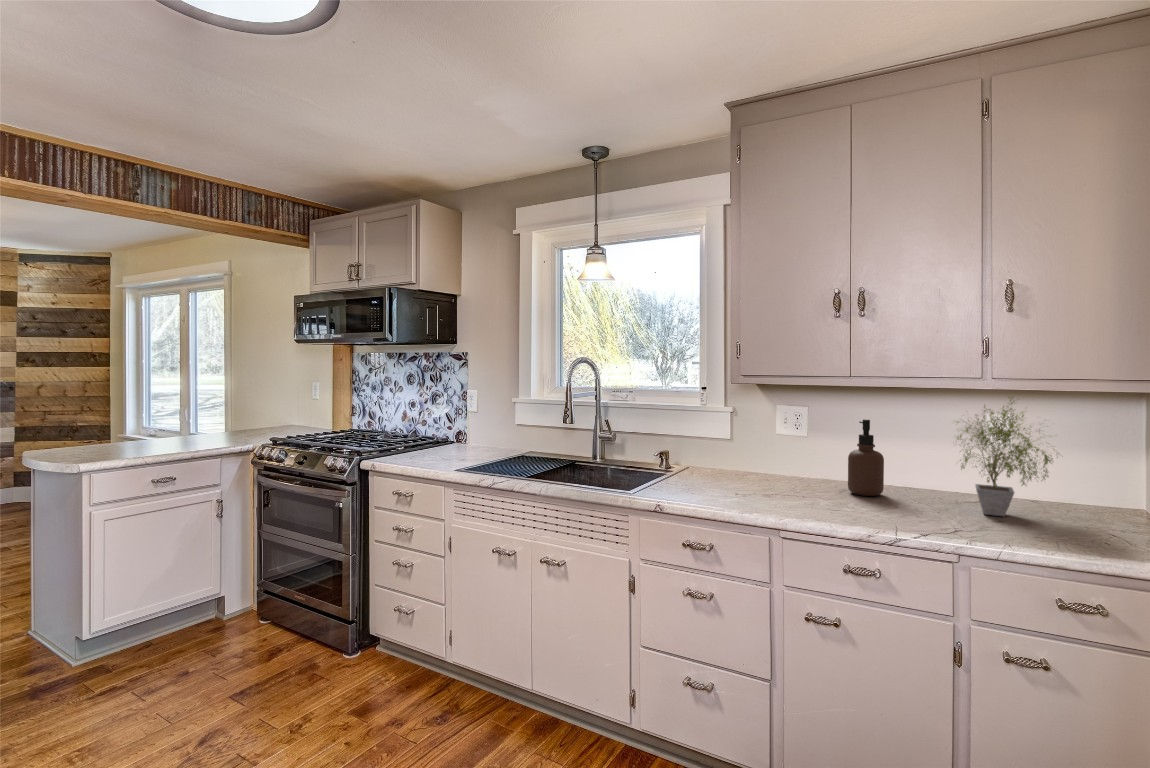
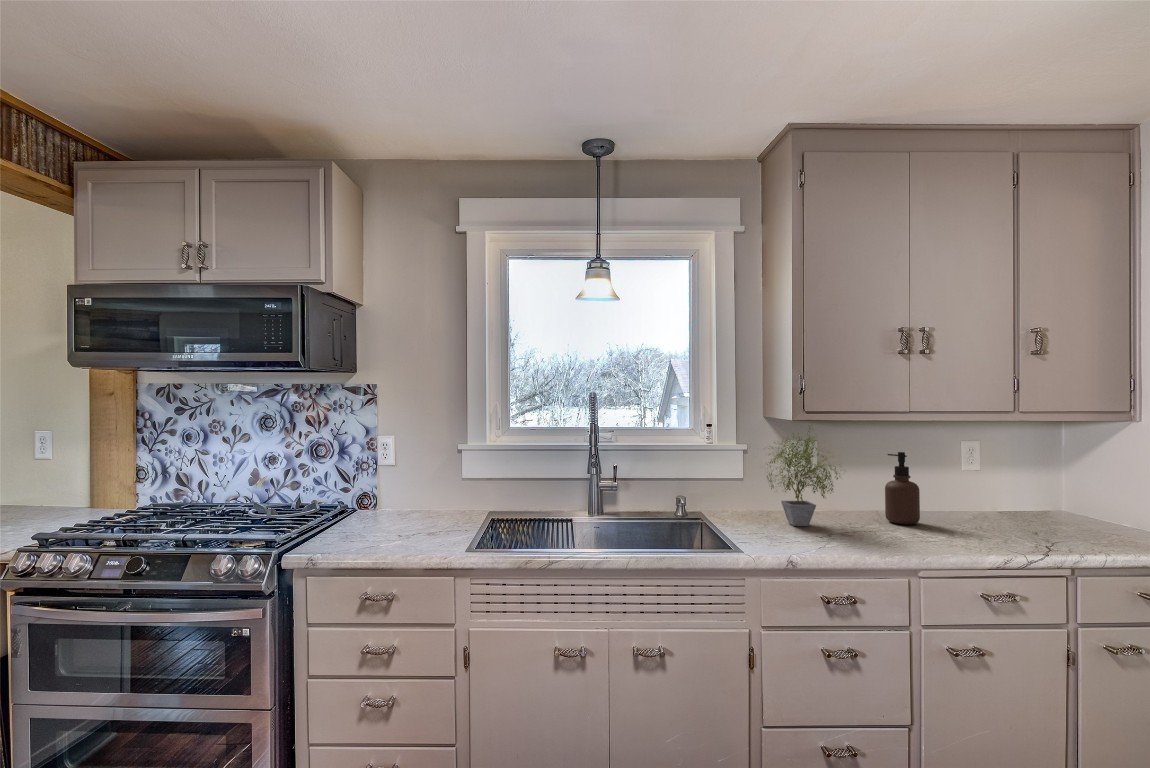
potted plant: present [957,397,1059,516] -> present [767,425,840,526]

